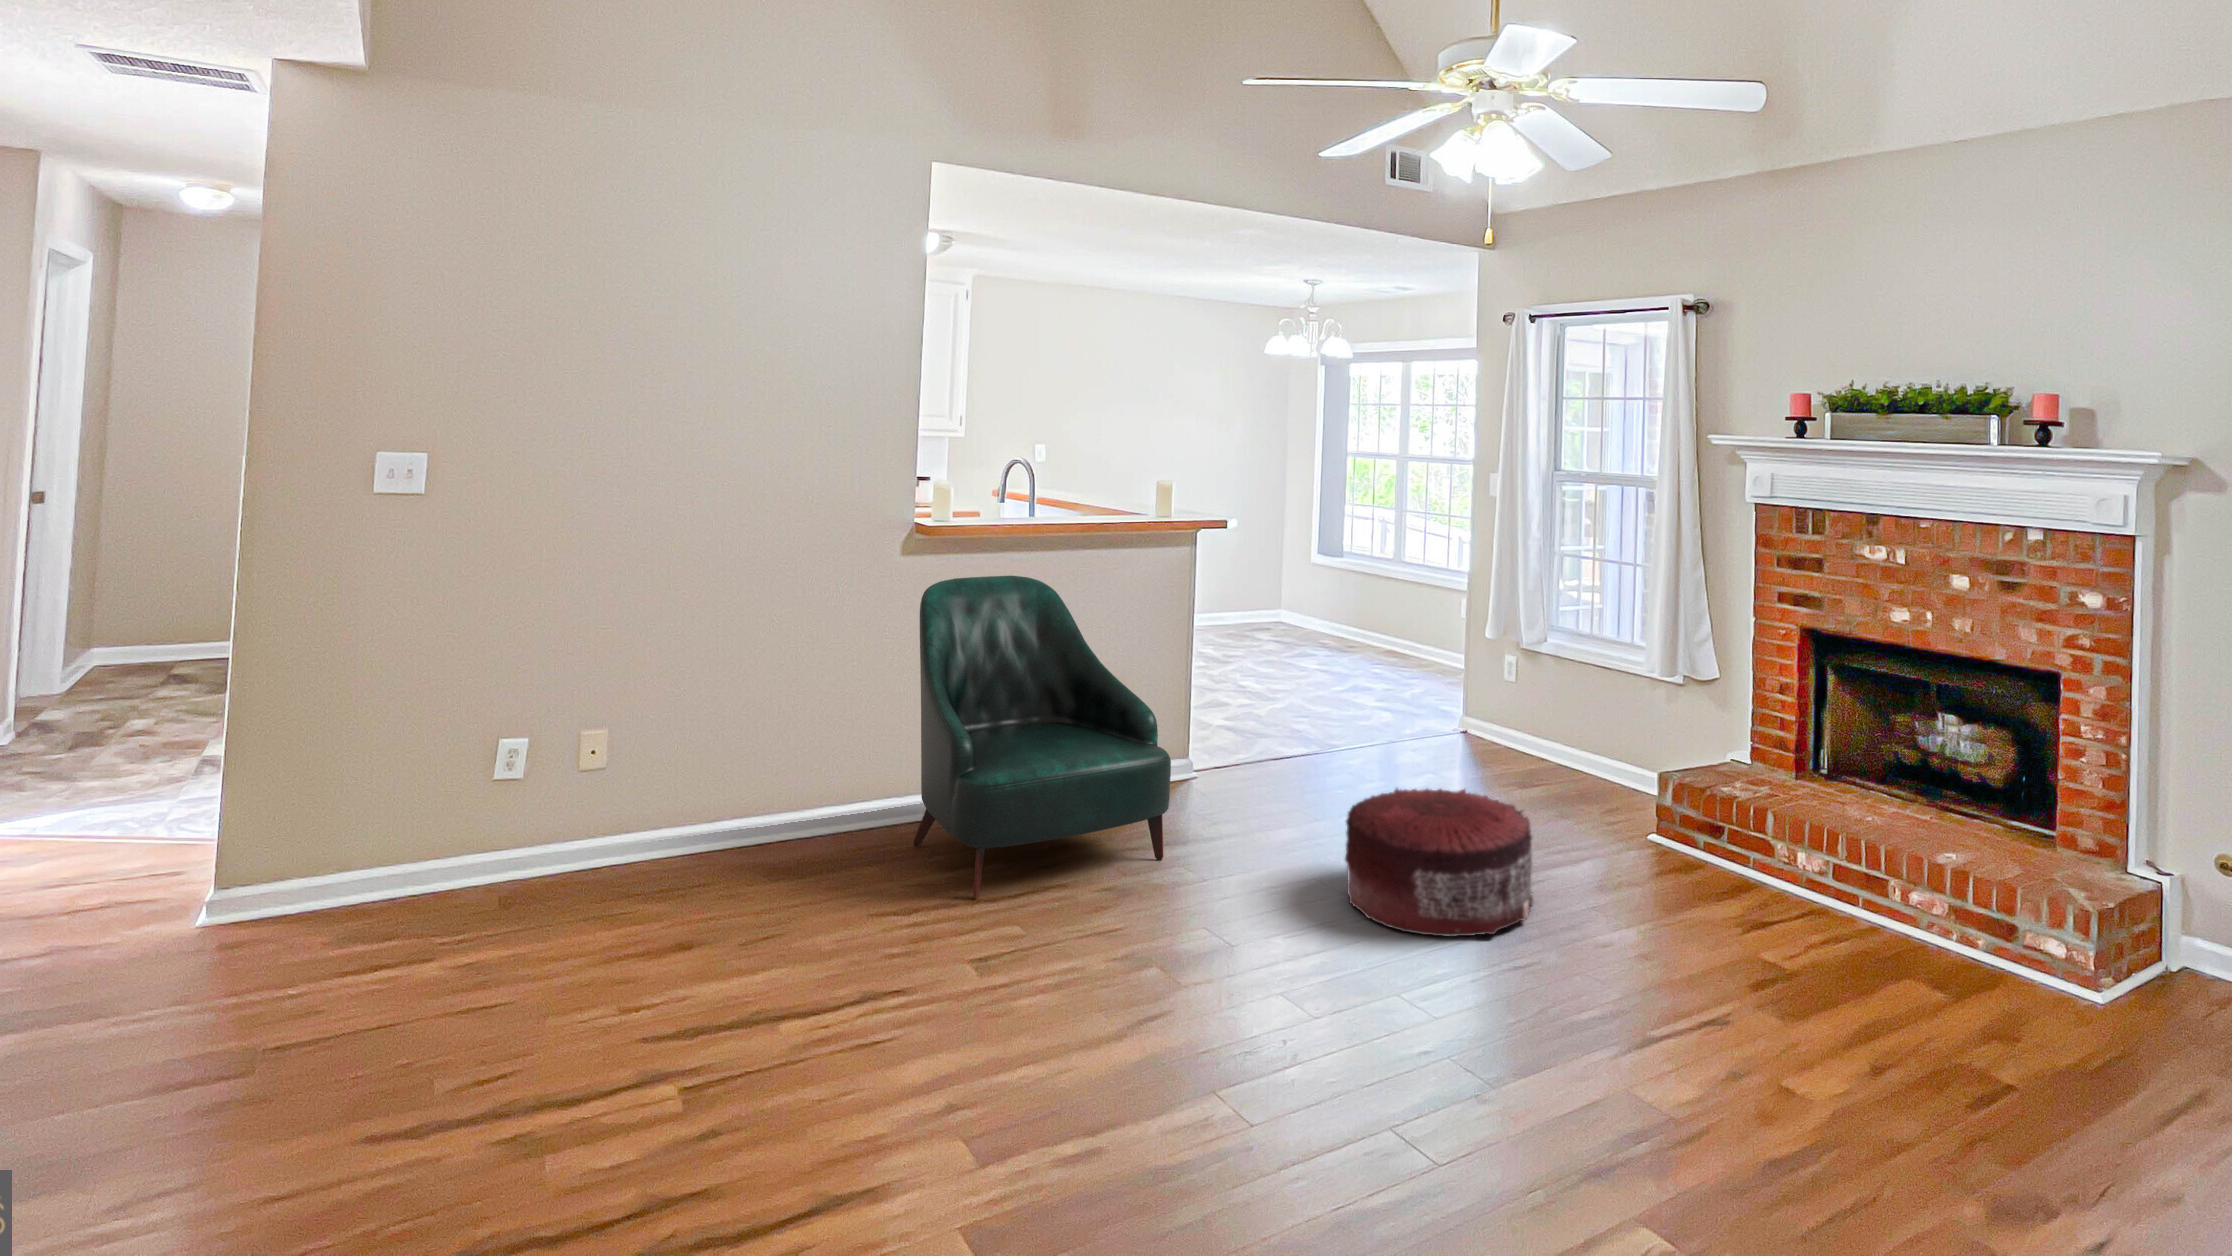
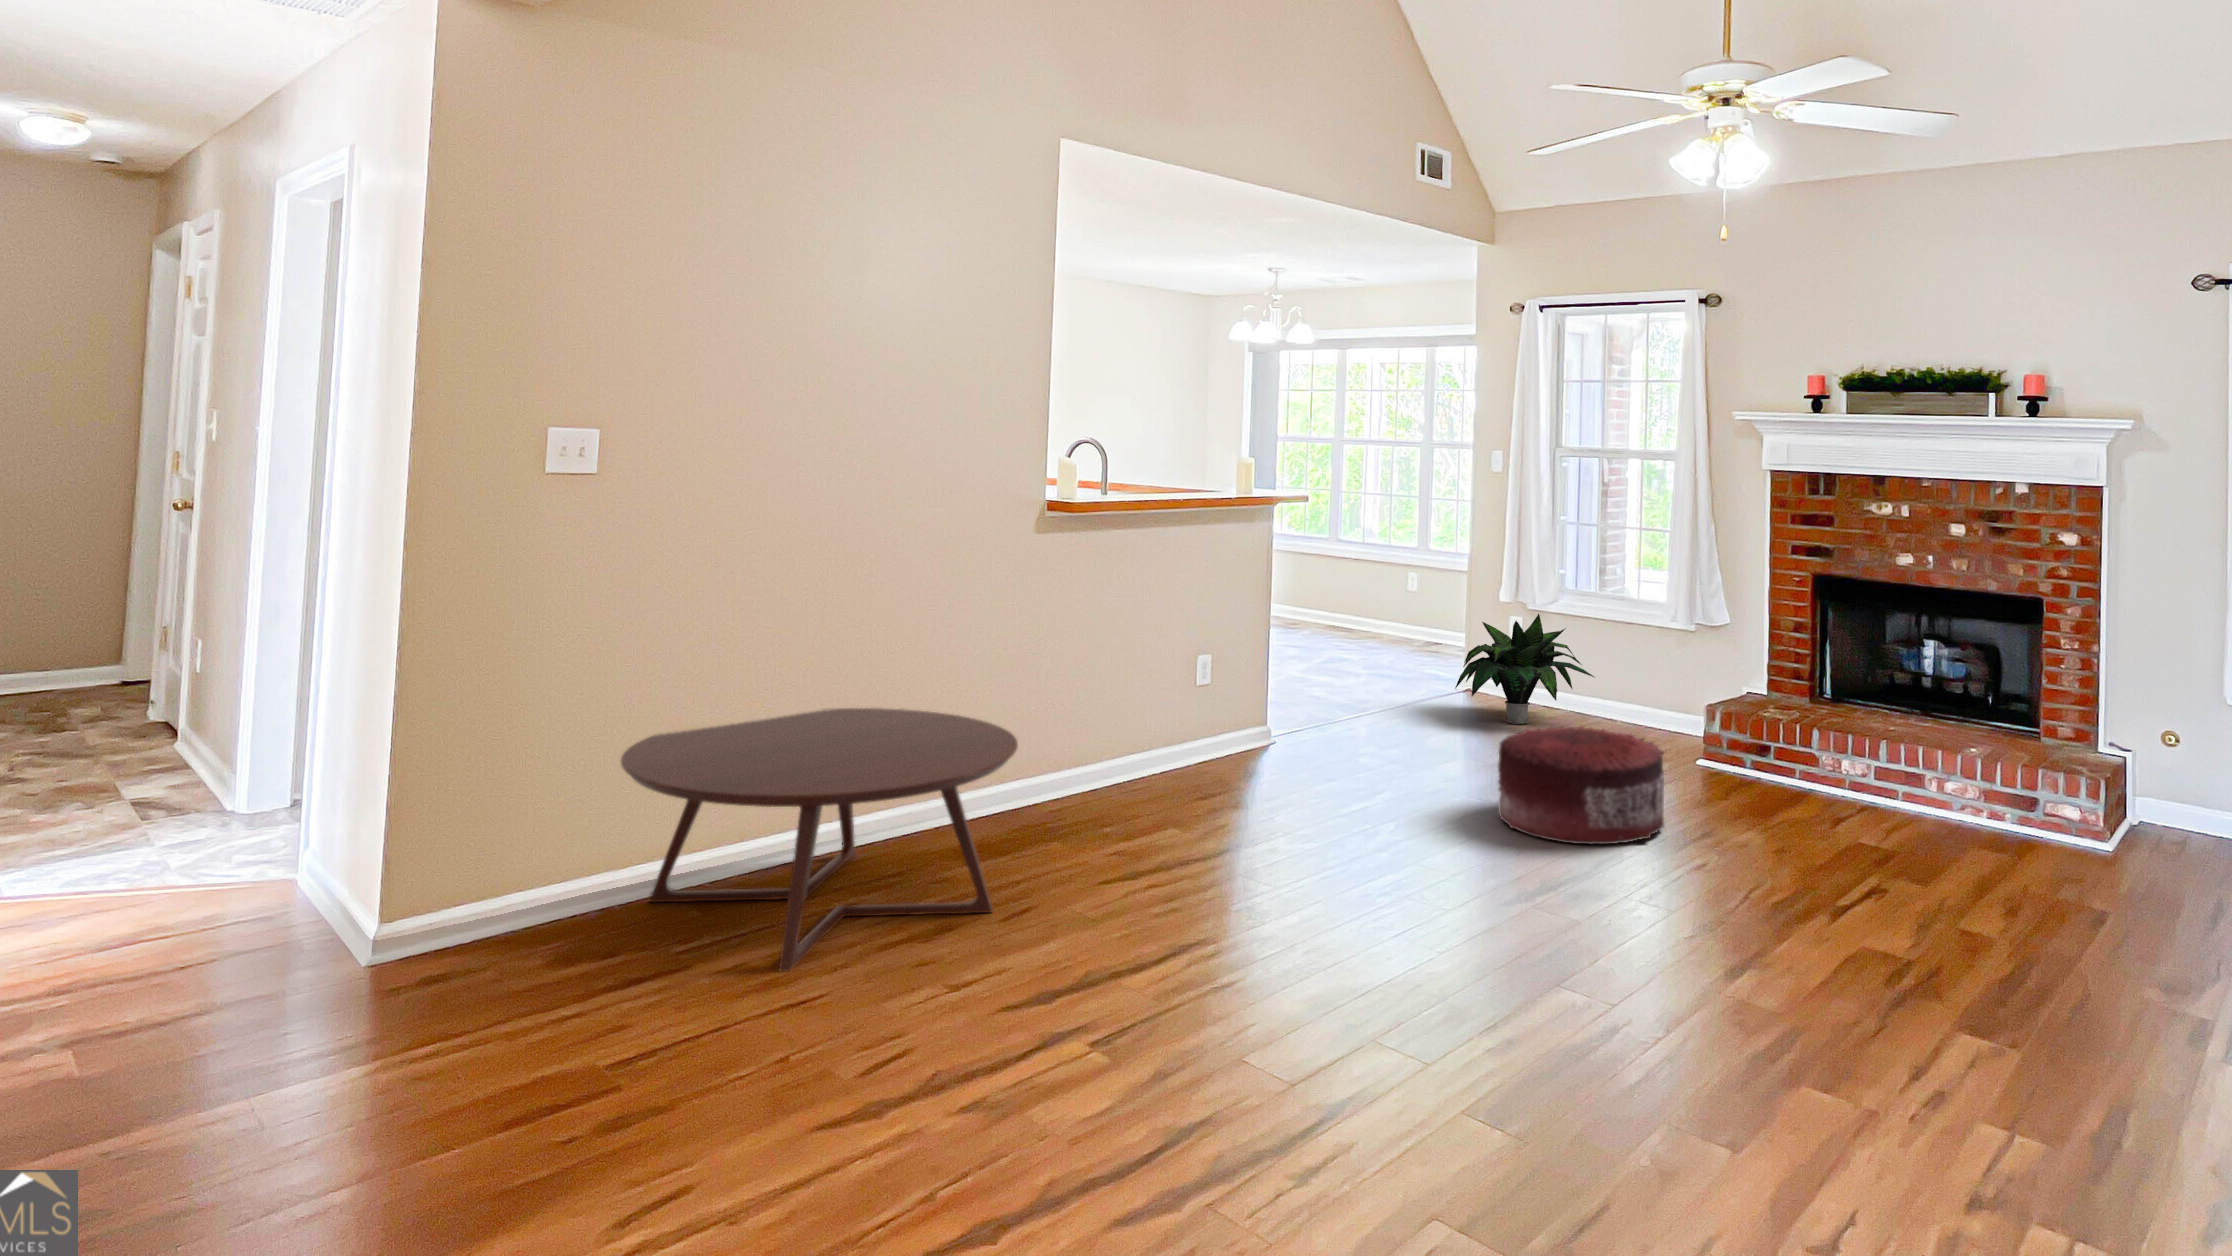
armchair: present [913,575,1171,900] -> none [1061,551,1322,851]
potted plant: none [1421,650,1569,767] -> present [1455,614,1594,724]
coffee table: none [333,728,765,1016] -> present [621,708,1018,972]

